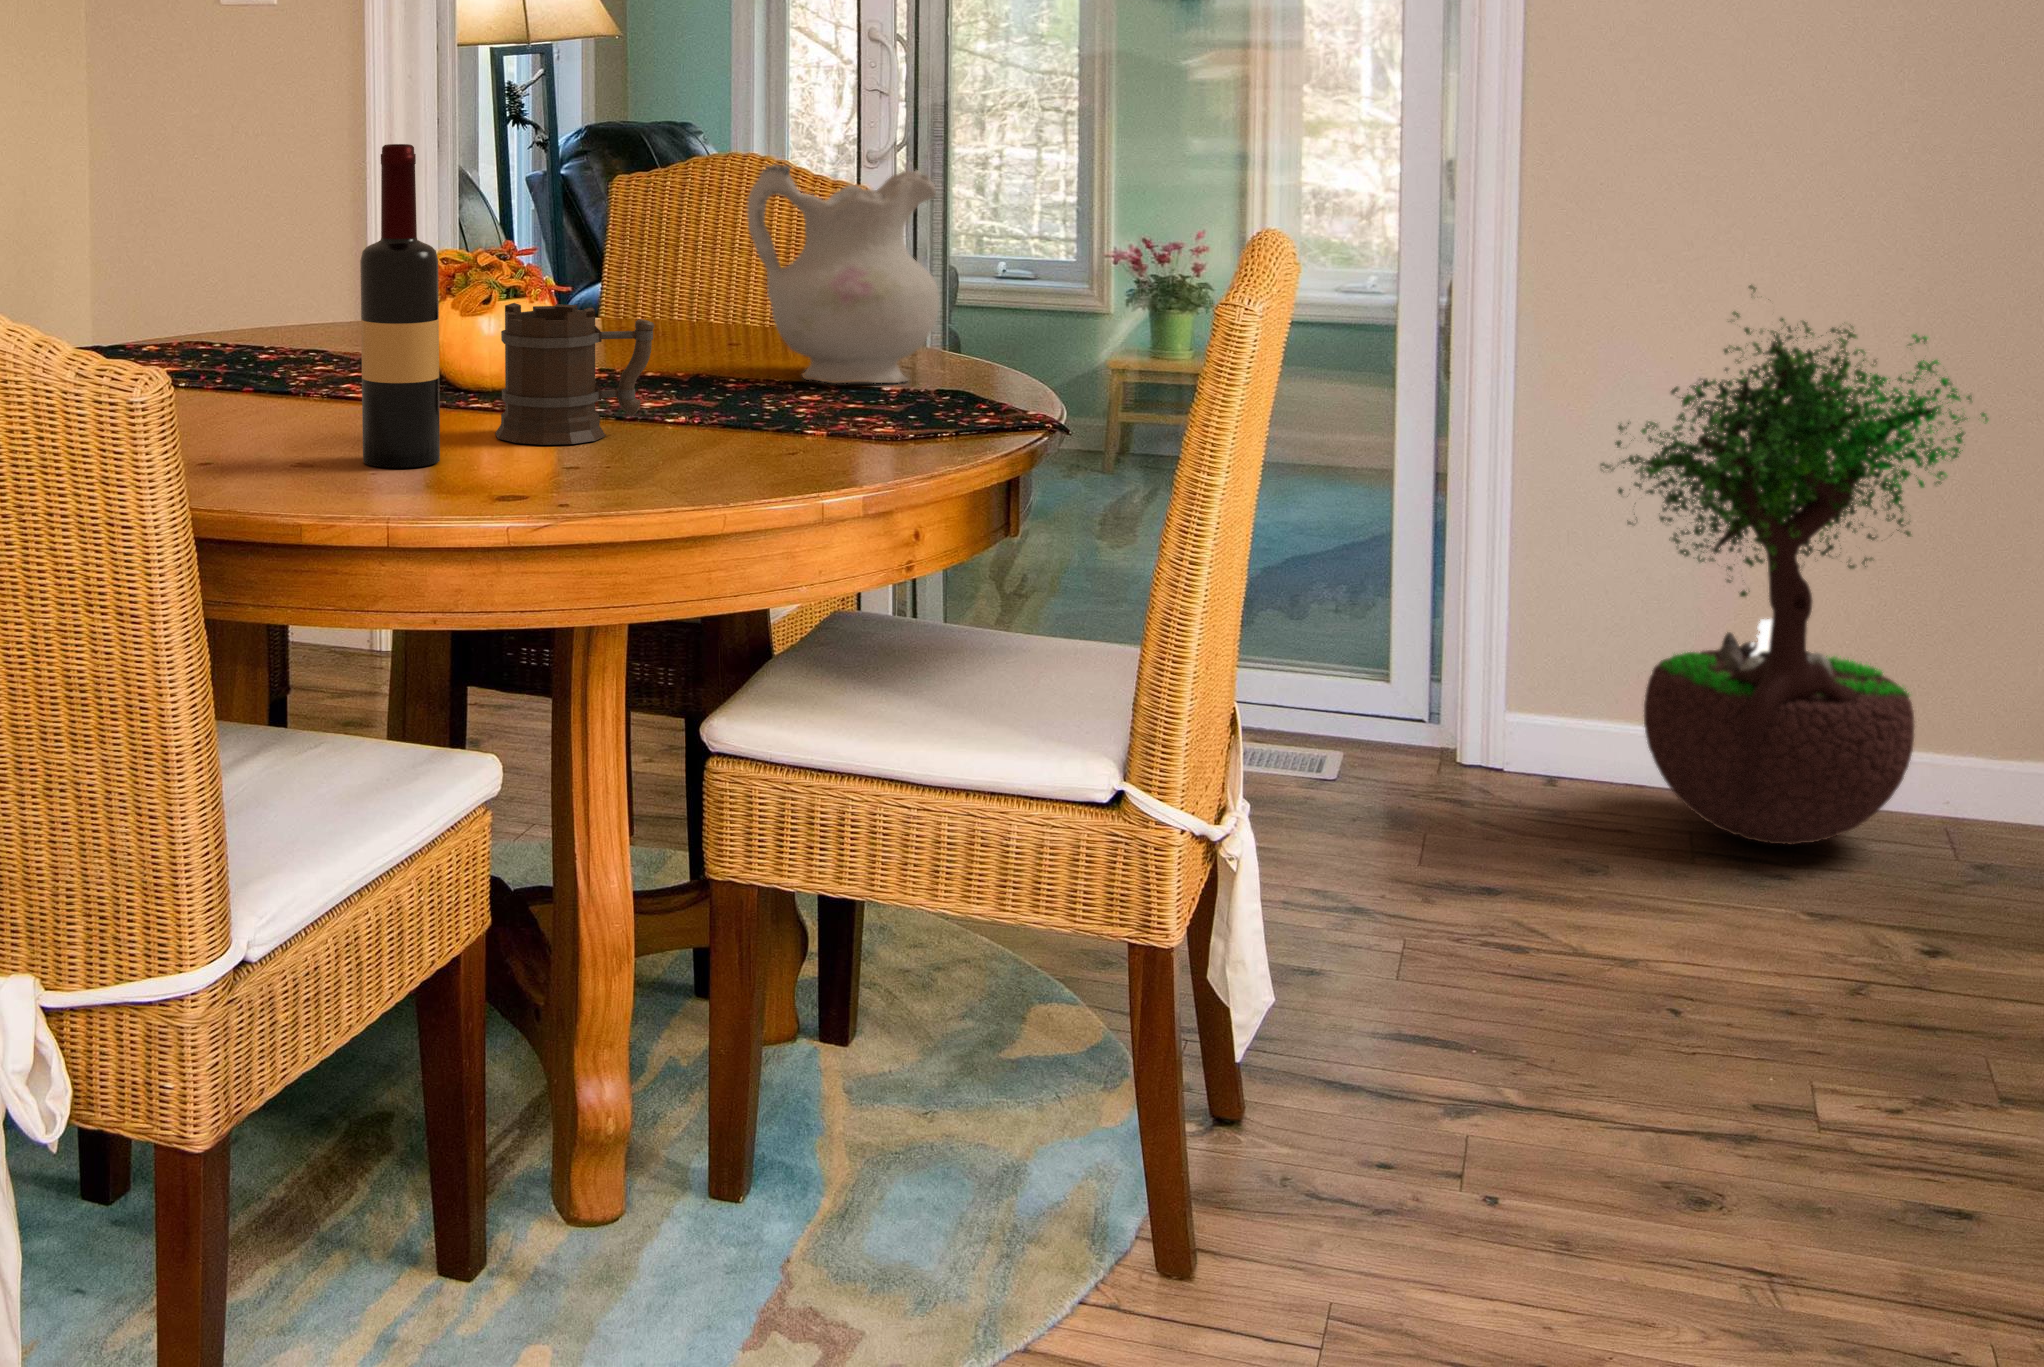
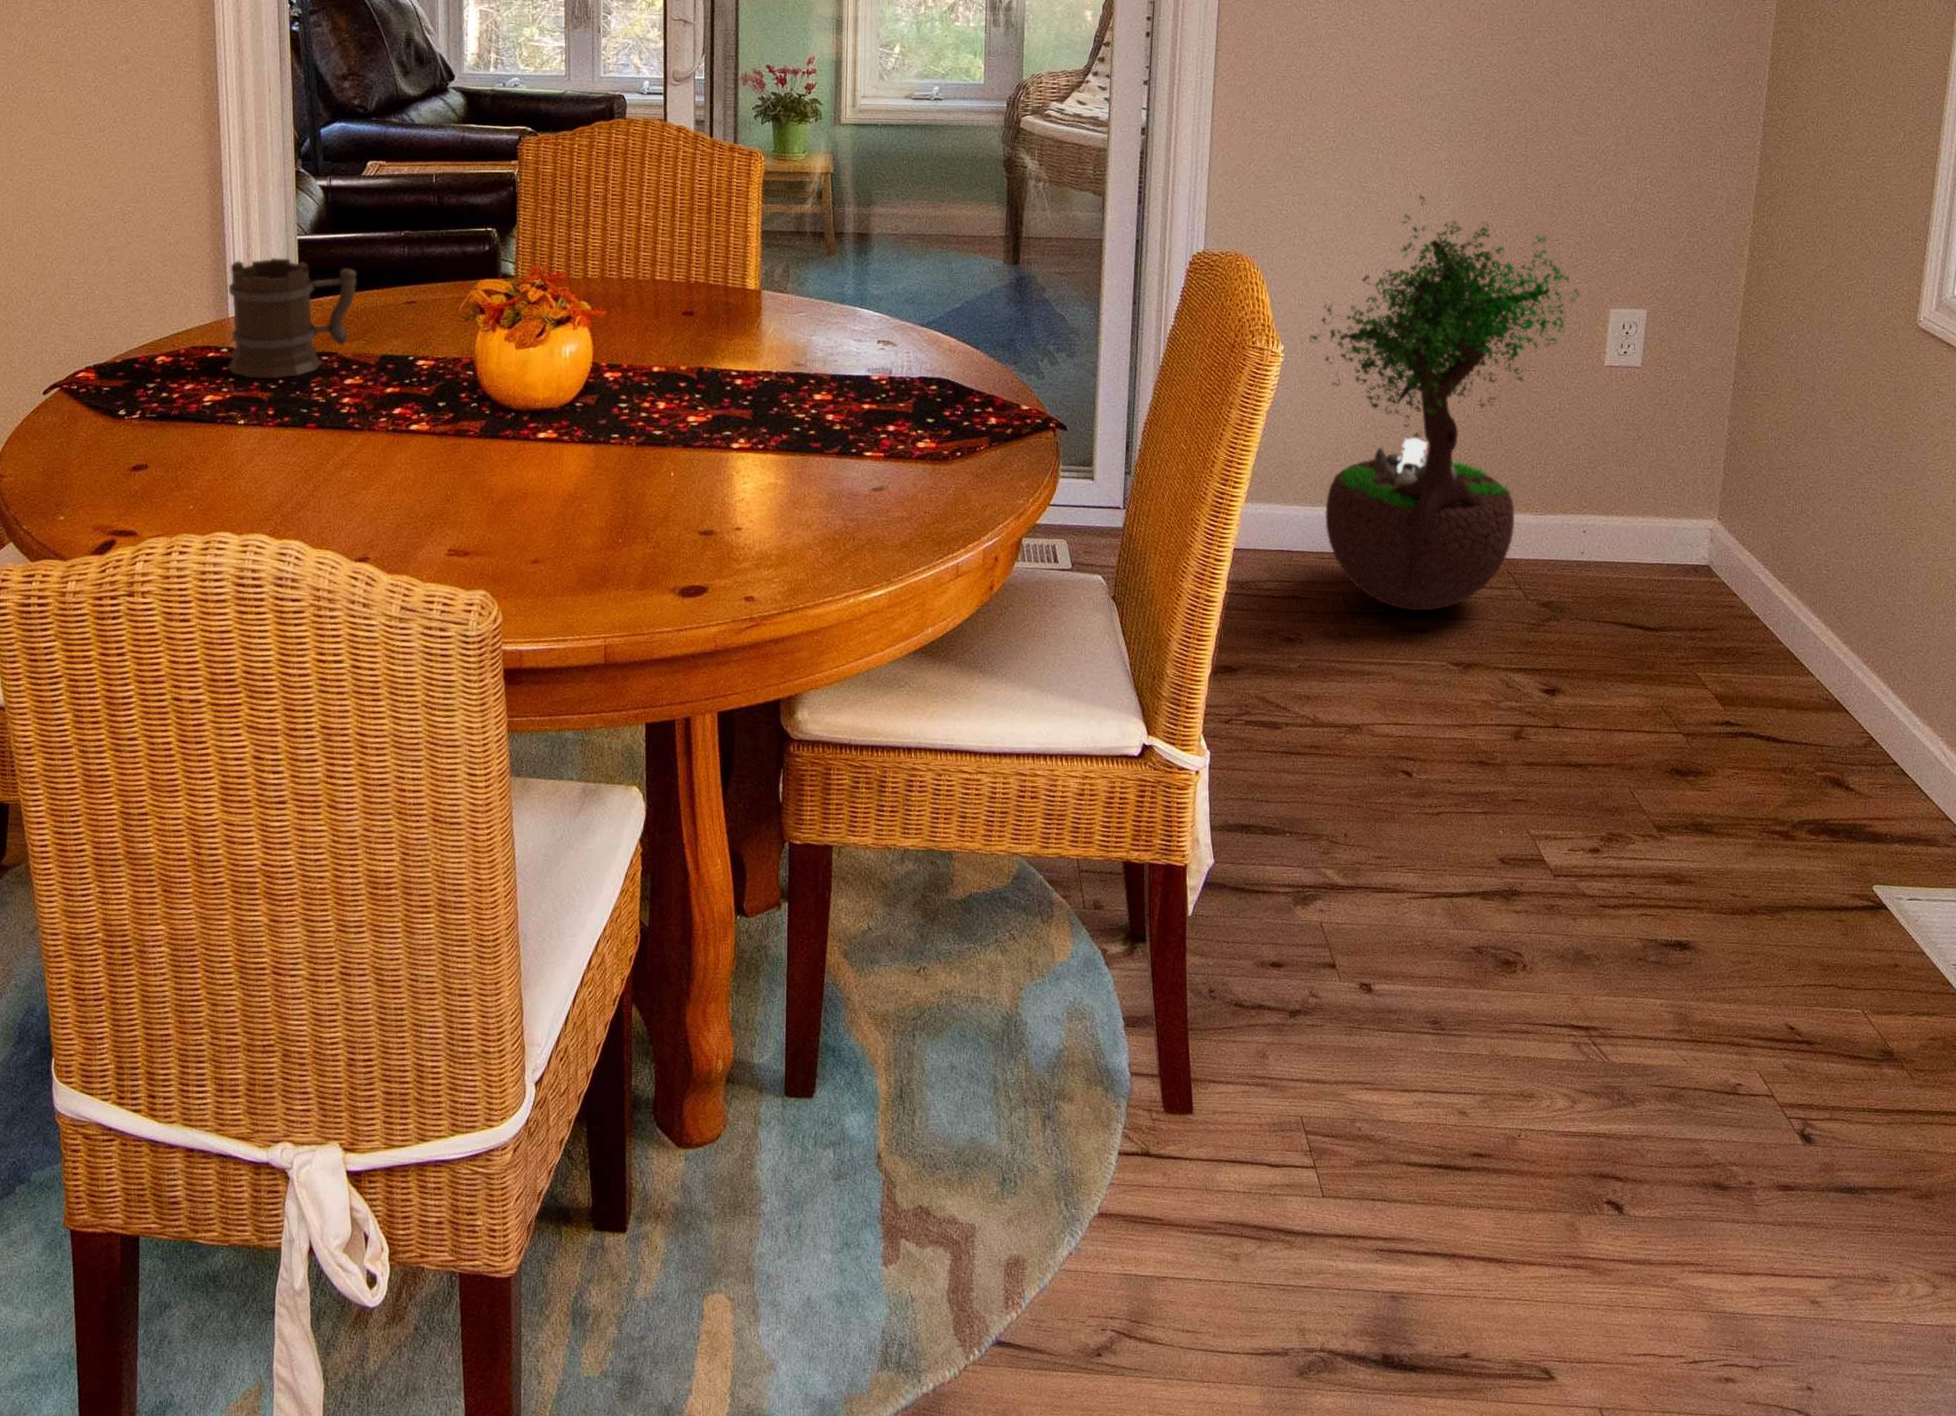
wine bottle: present [360,144,440,468] -> none [485,243,564,548]
ceramic pitcher: present [747,164,939,383] -> none [727,173,895,370]
mug: present [495,303,654,445] -> present [229,258,356,378]

